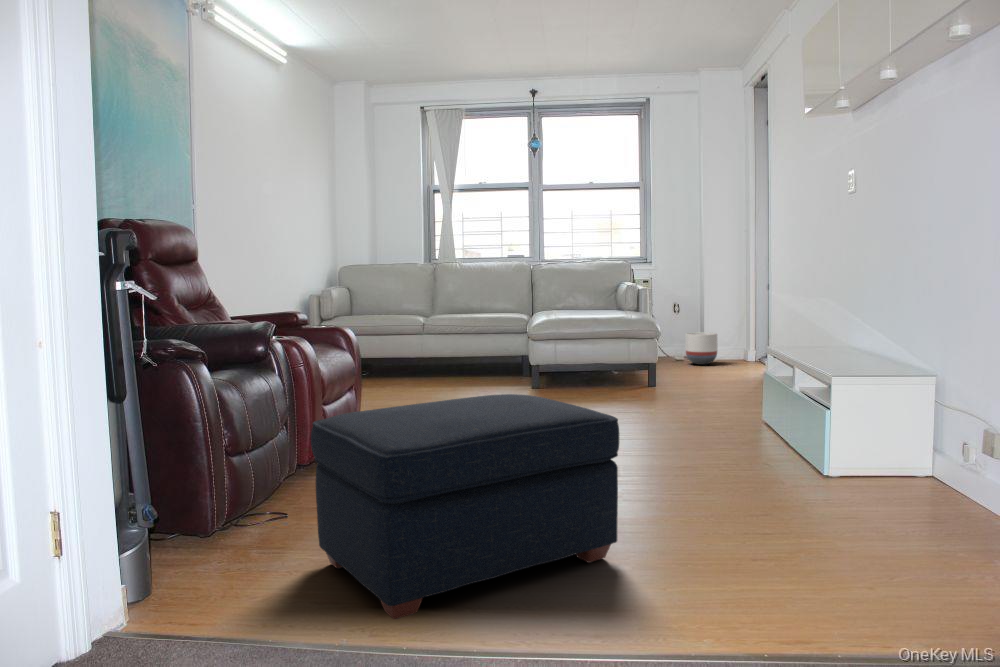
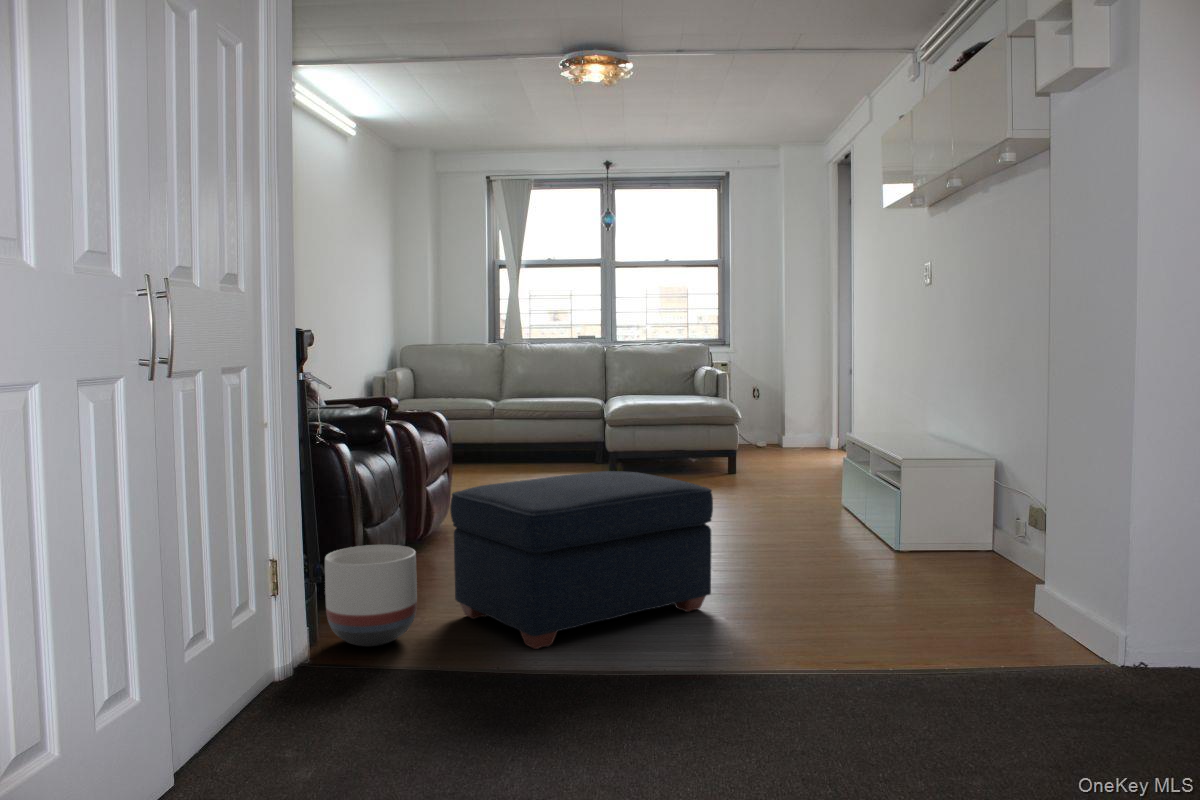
planter: present [686,332,717,365] -> present [325,545,417,646]

